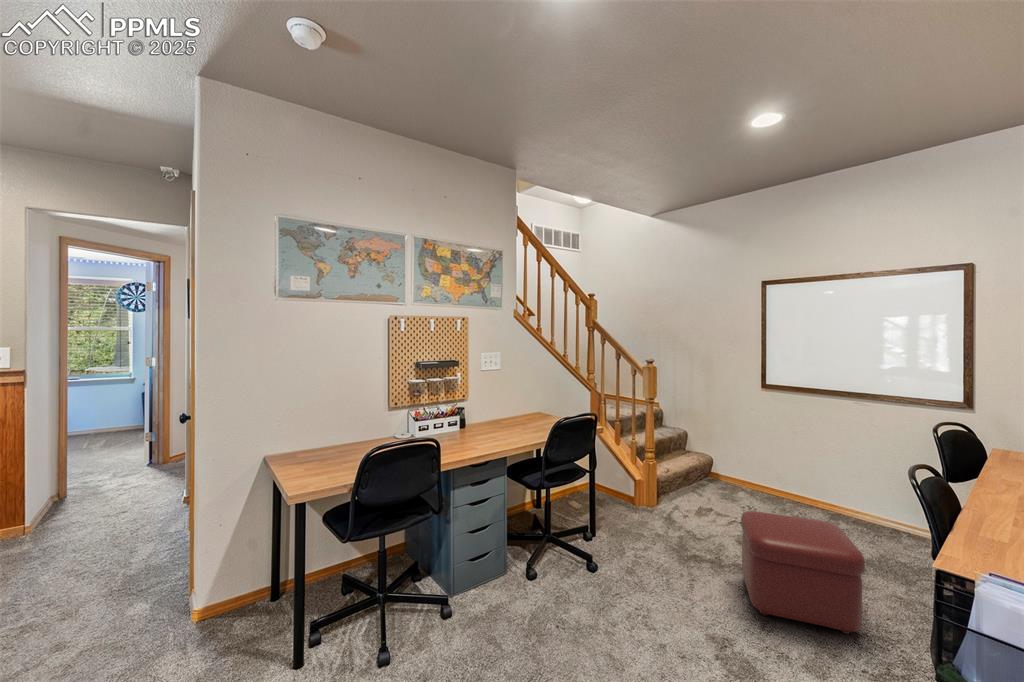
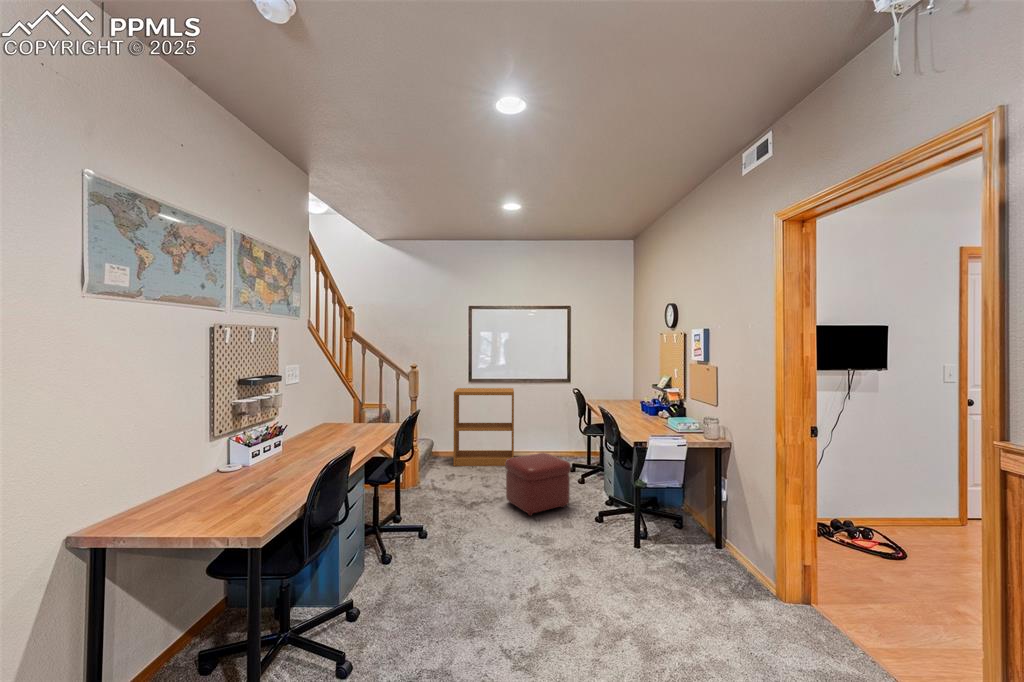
bookshelf: none [724,395,838,528] -> present [453,388,514,466]

